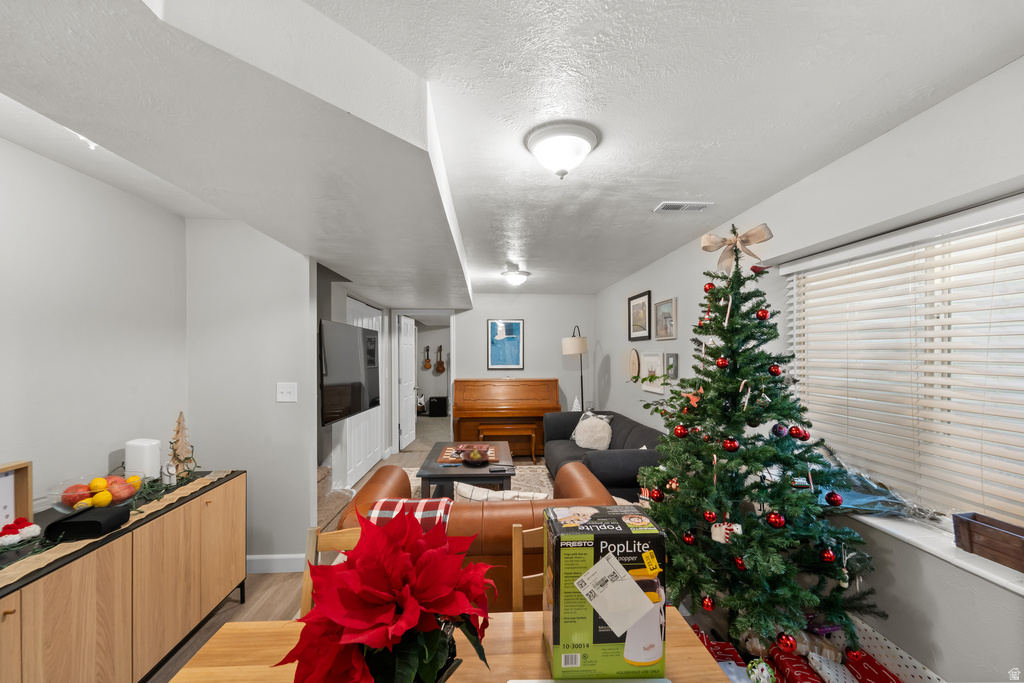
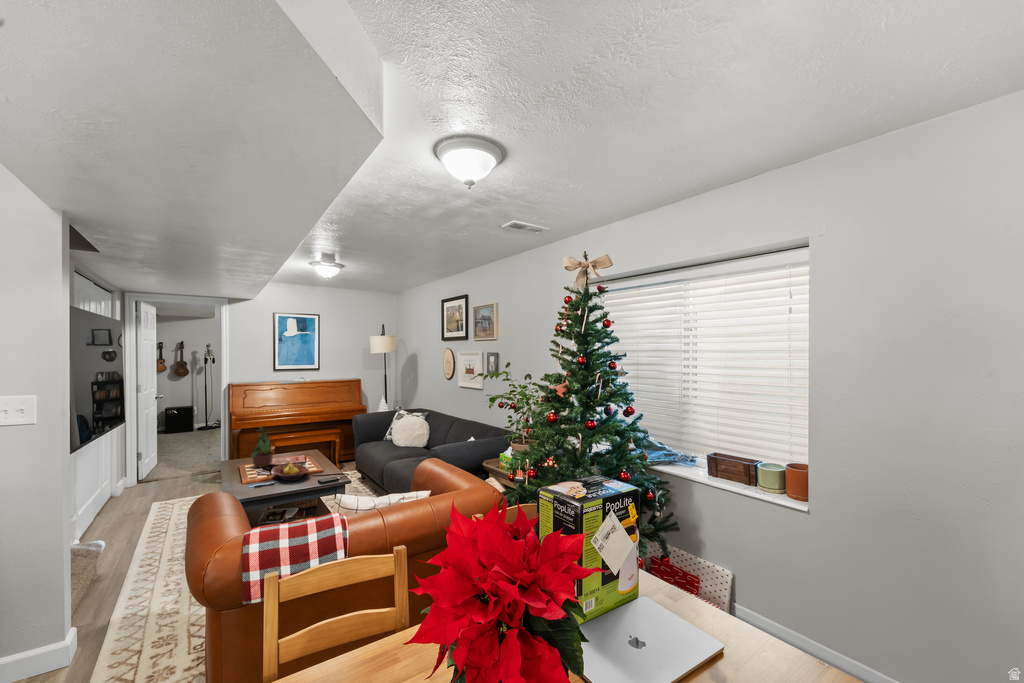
potted plant: none [451,415,471,450] -> present [251,426,273,467]

